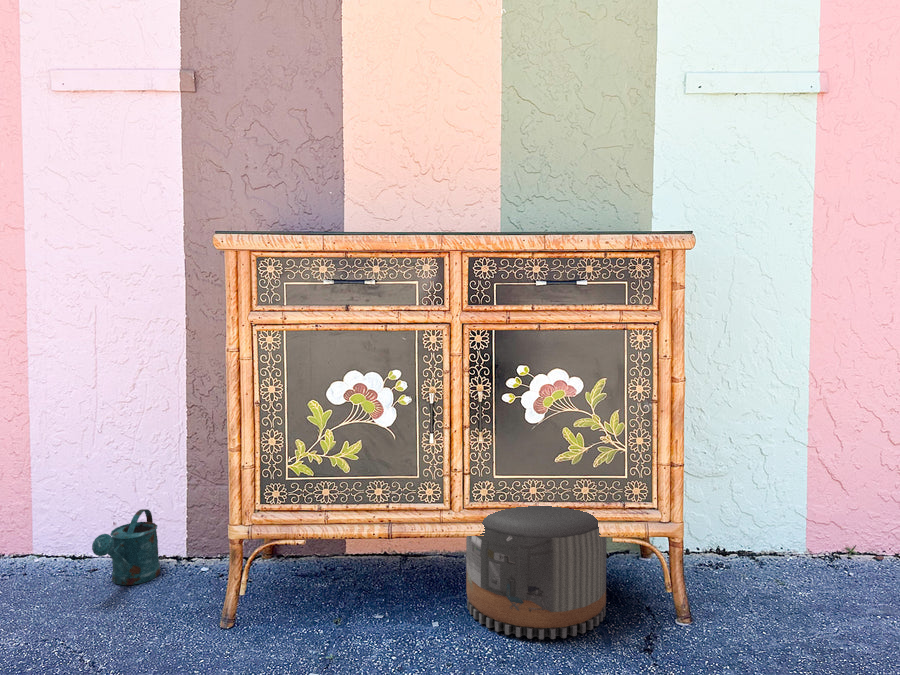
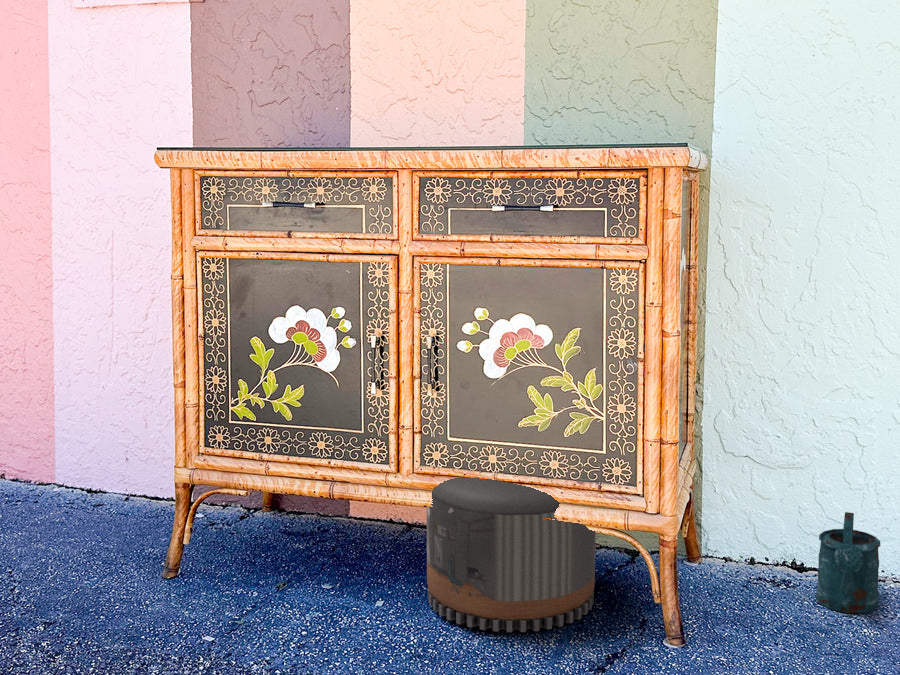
watering can: present [92,509,160,585] -> present [816,512,880,613]

